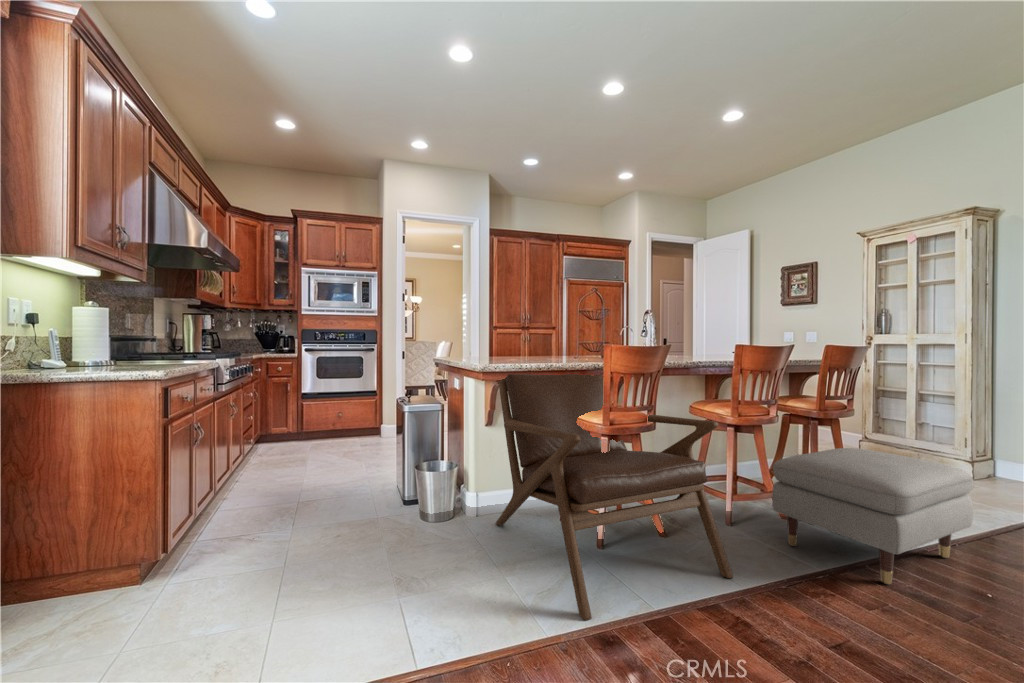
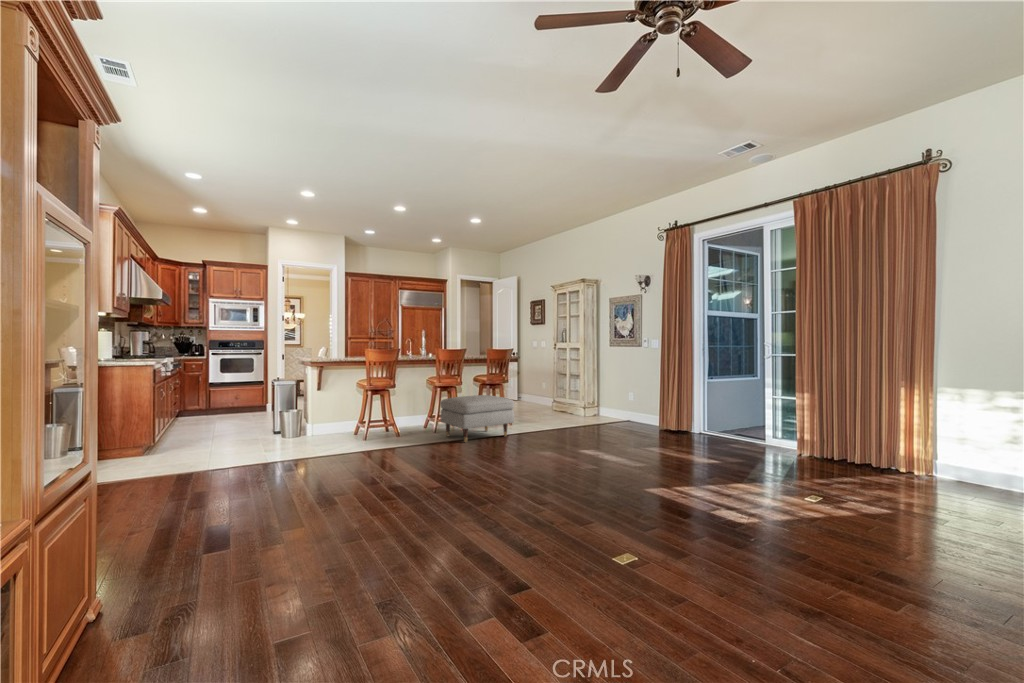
lounge chair: present [496,373,733,620] -> none [314,362,406,453]

